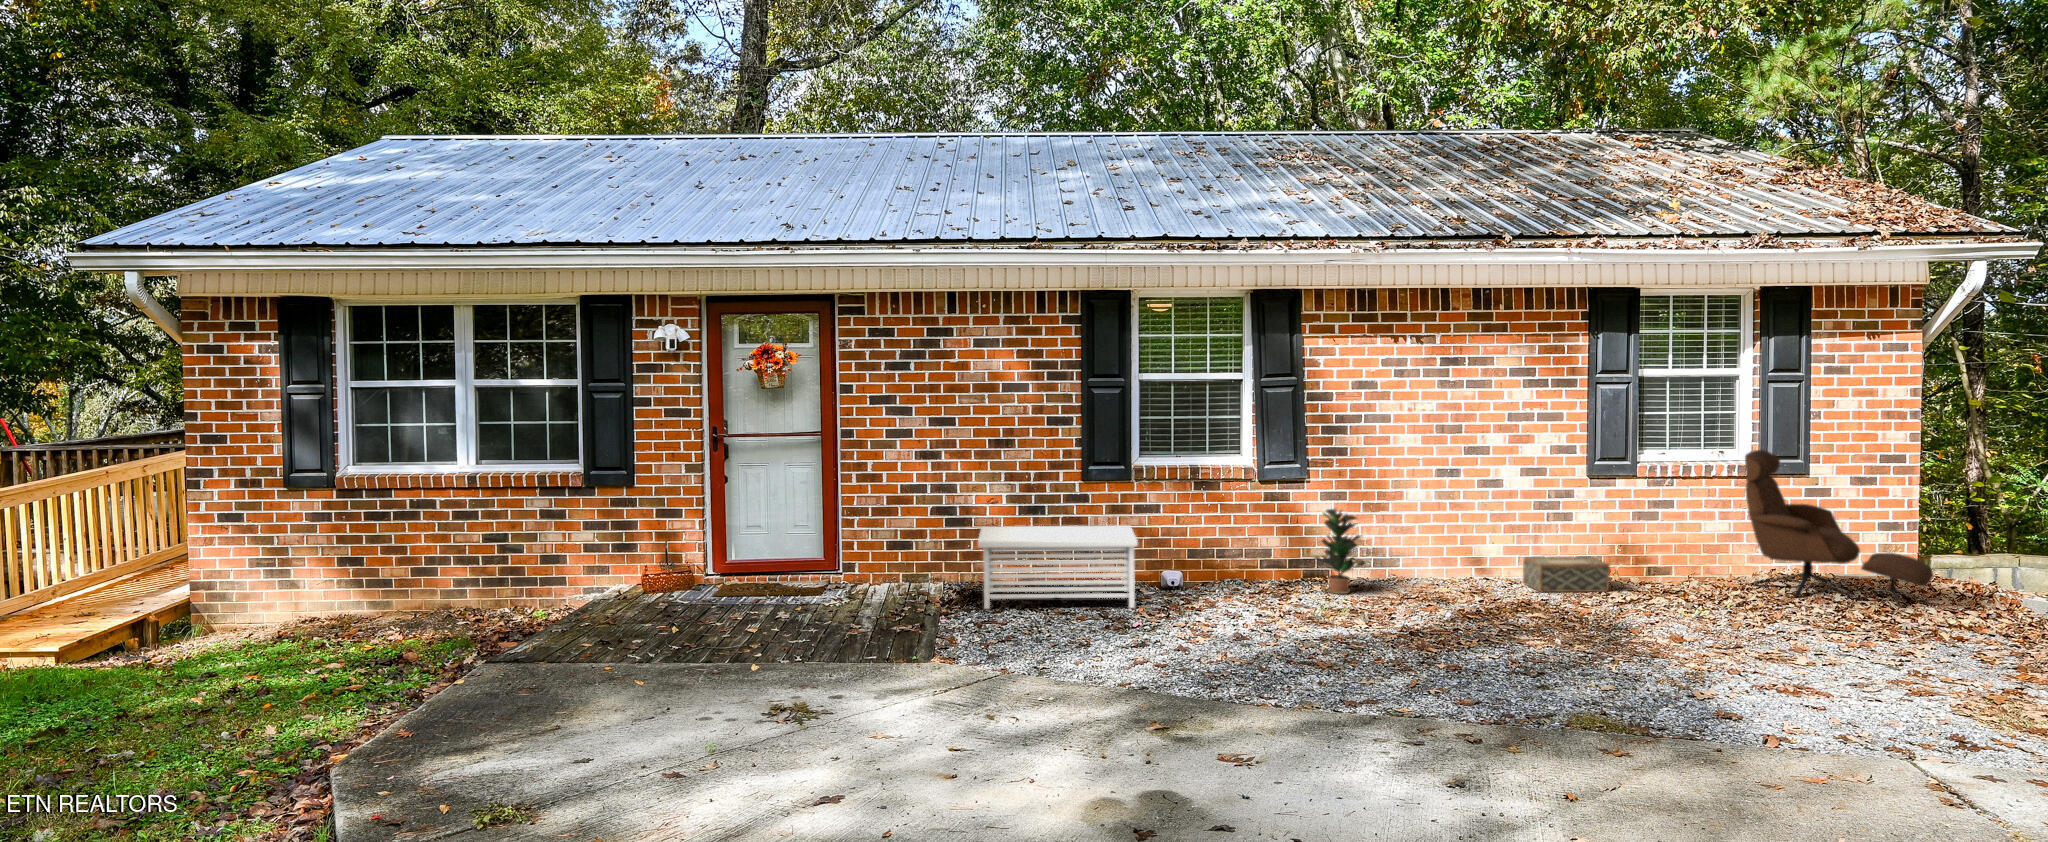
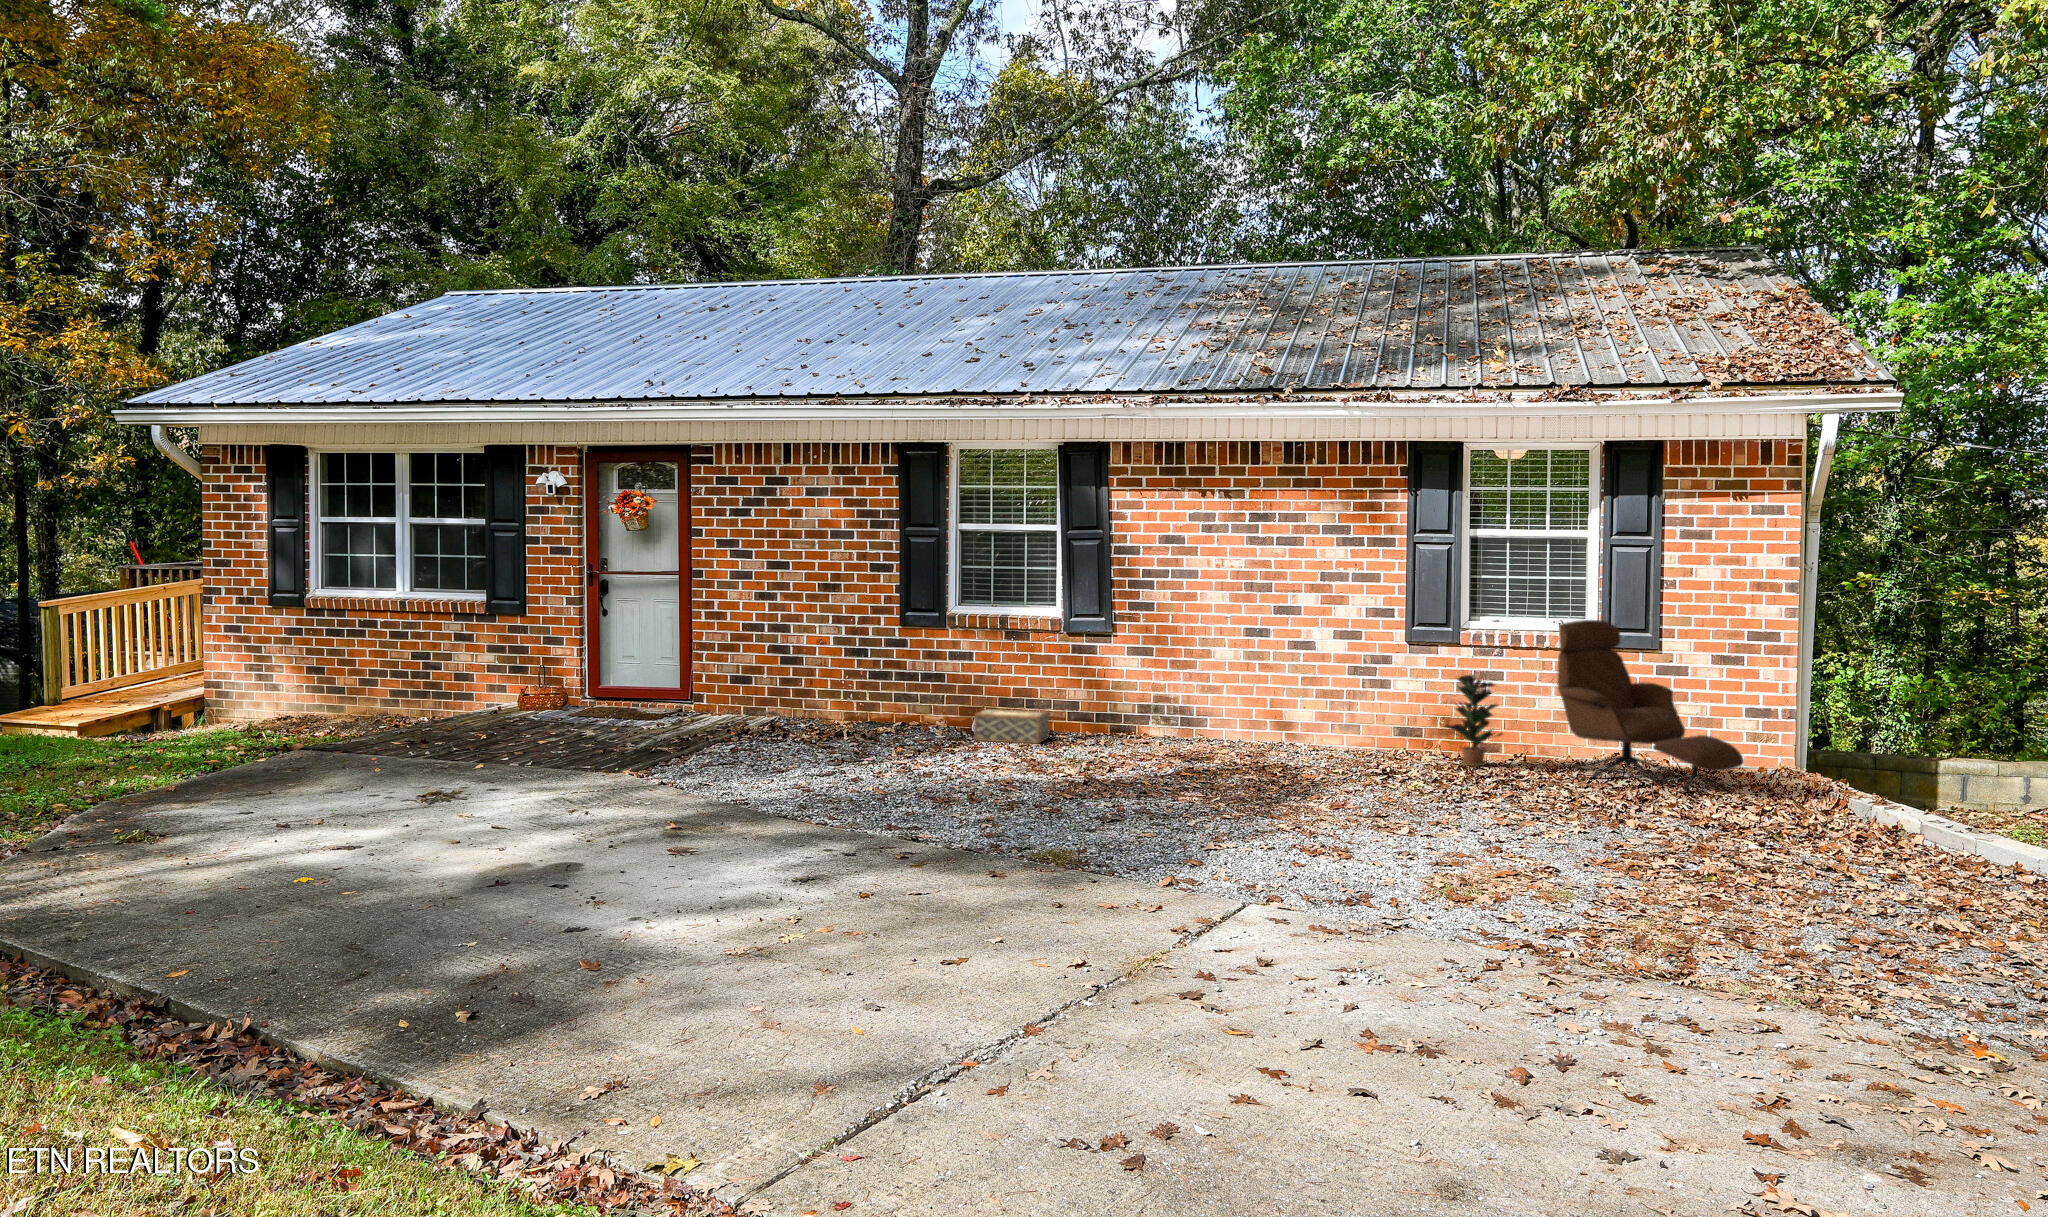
potted plant: present [1315,509,1366,594] -> present [1445,674,1503,766]
storage bench: present [978,526,1138,609] -> none [776,666,942,745]
woven basket: present [1523,557,1610,592] -> present [974,709,1049,744]

